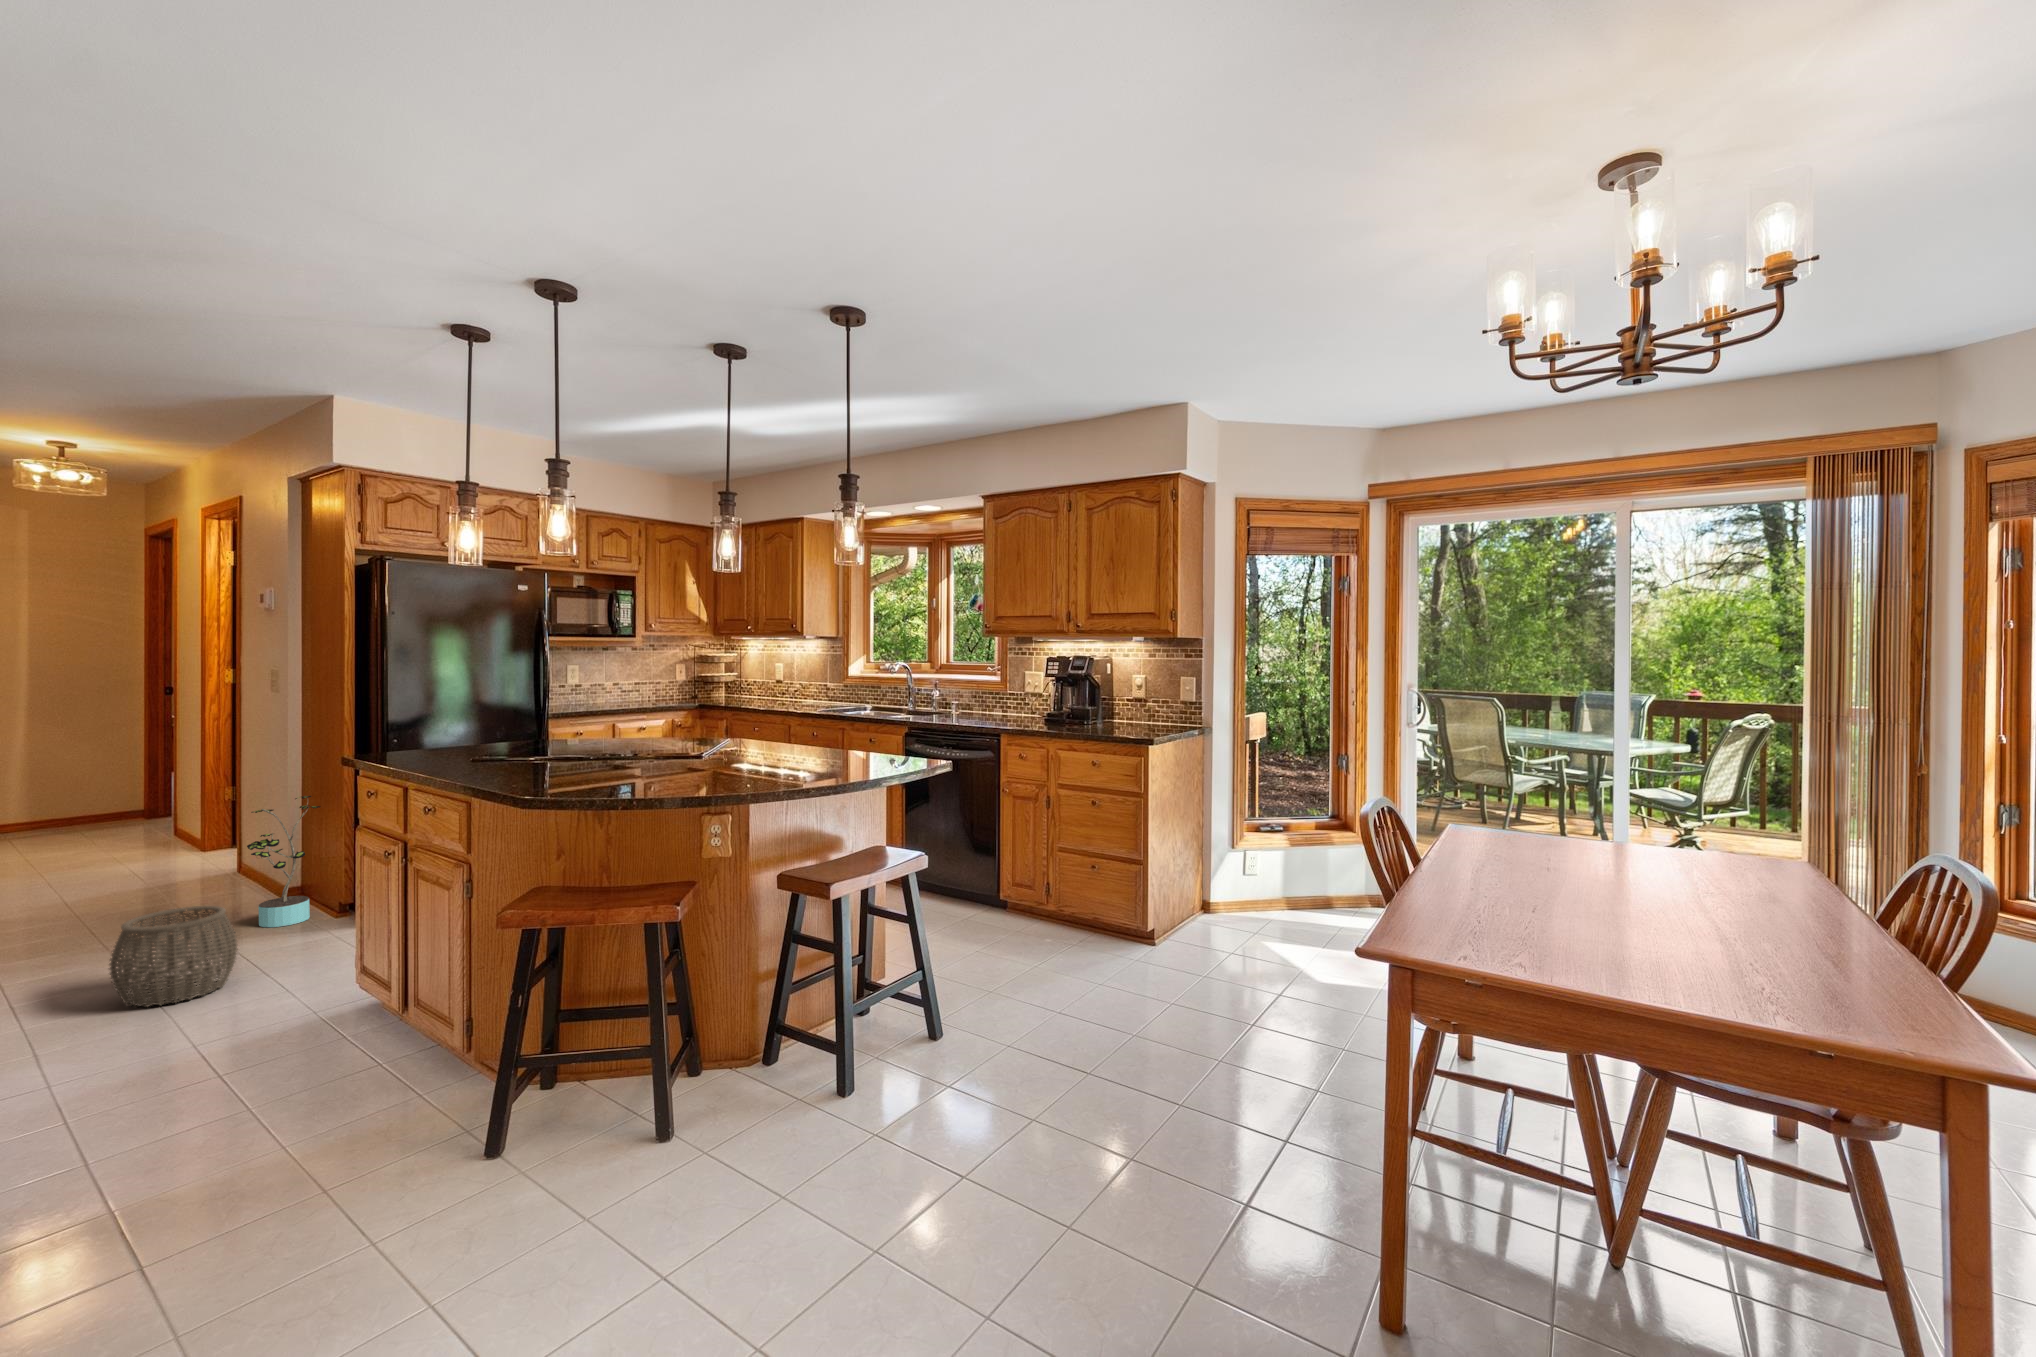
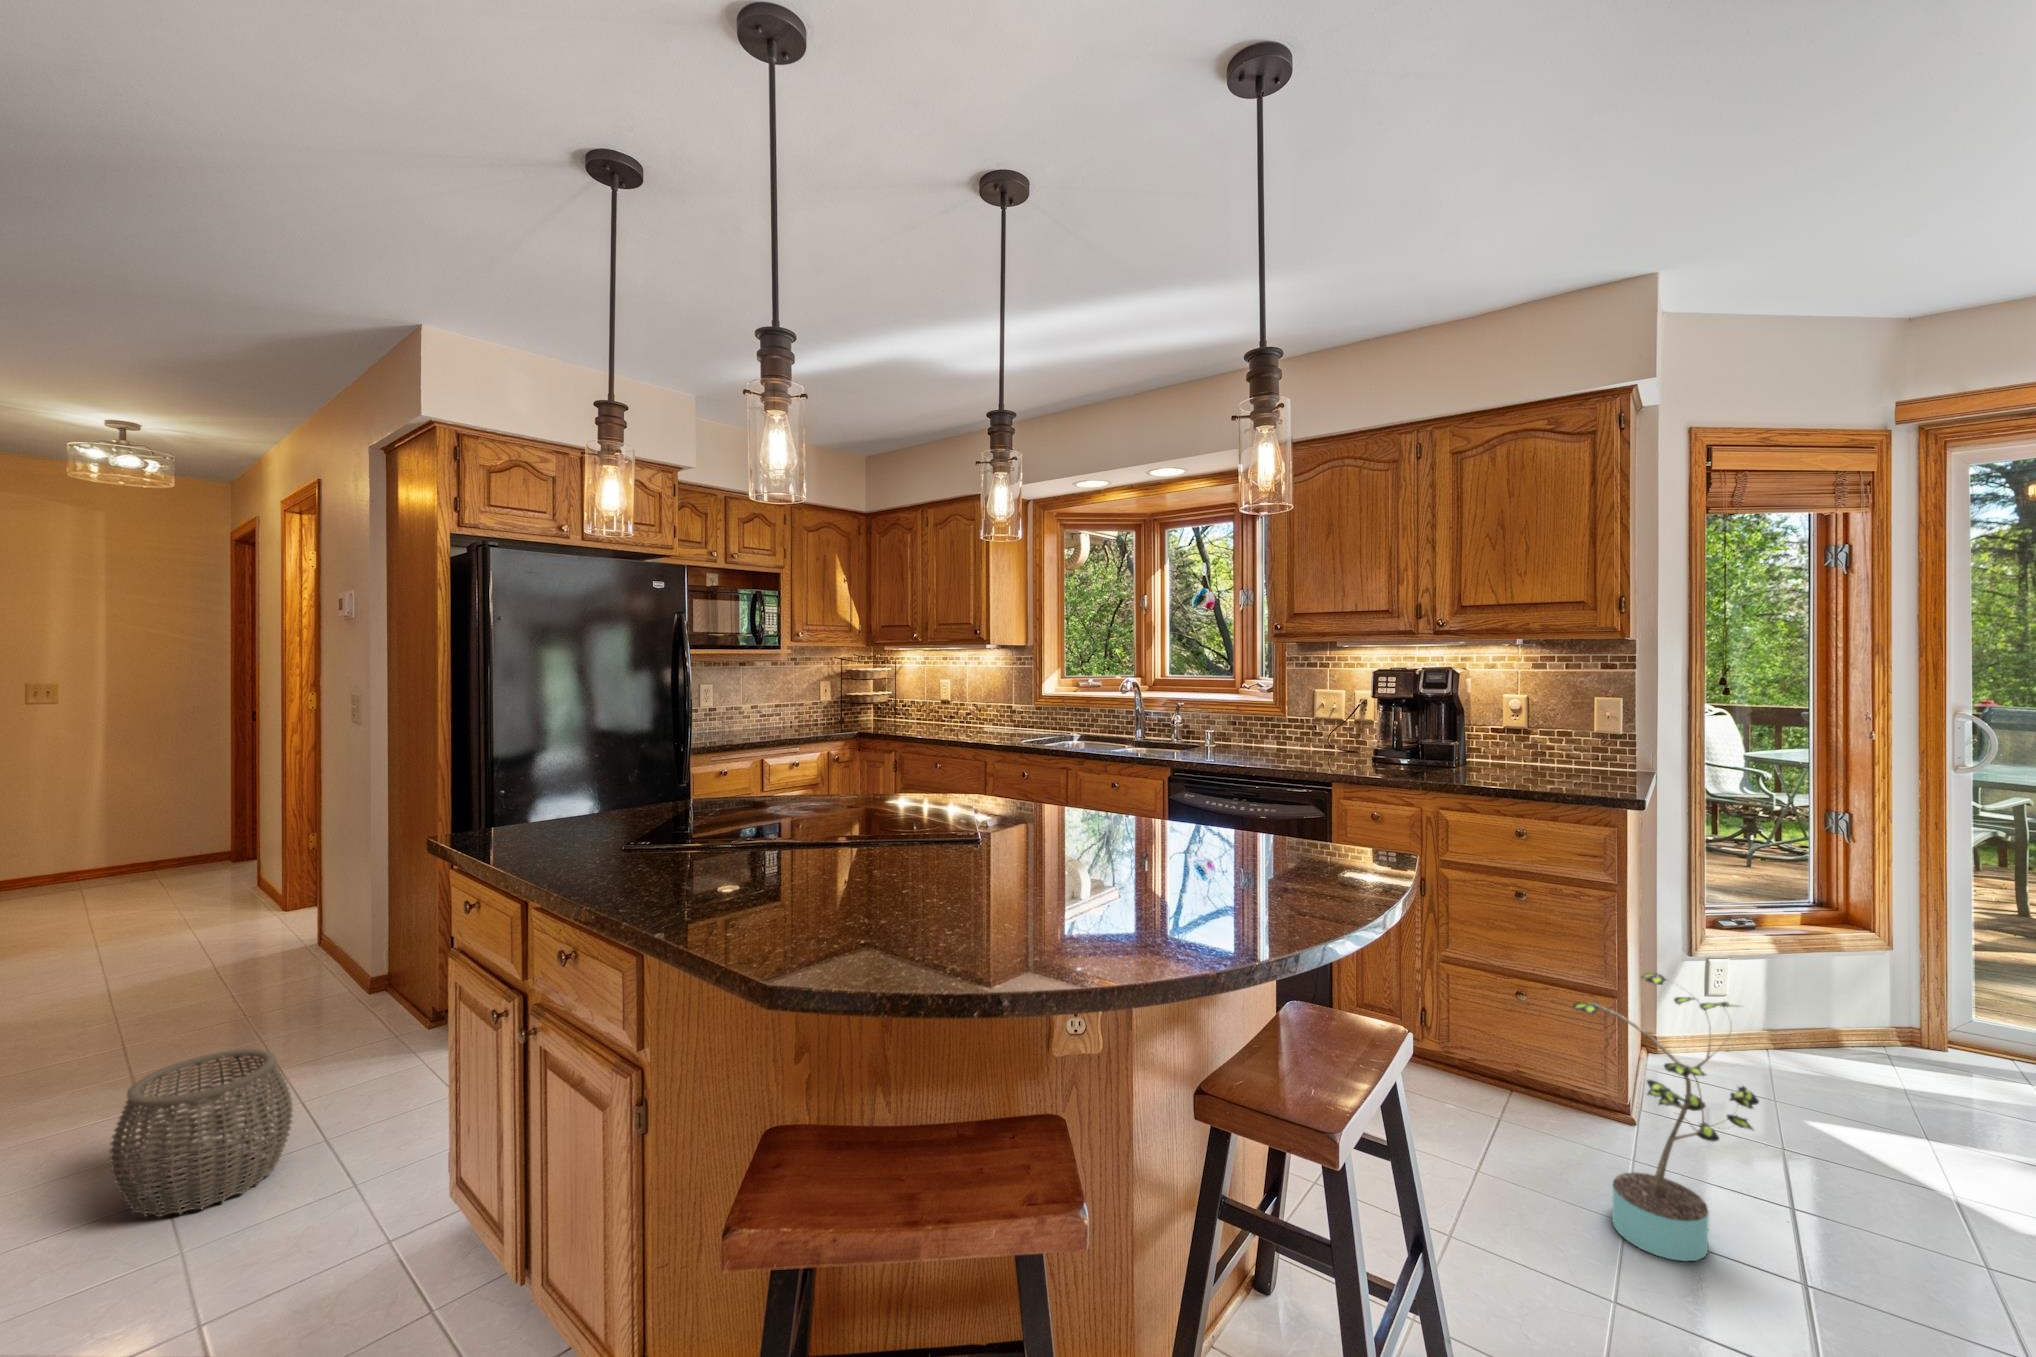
potted plant: present [247,796,320,927] -> present [1573,973,1759,1261]

